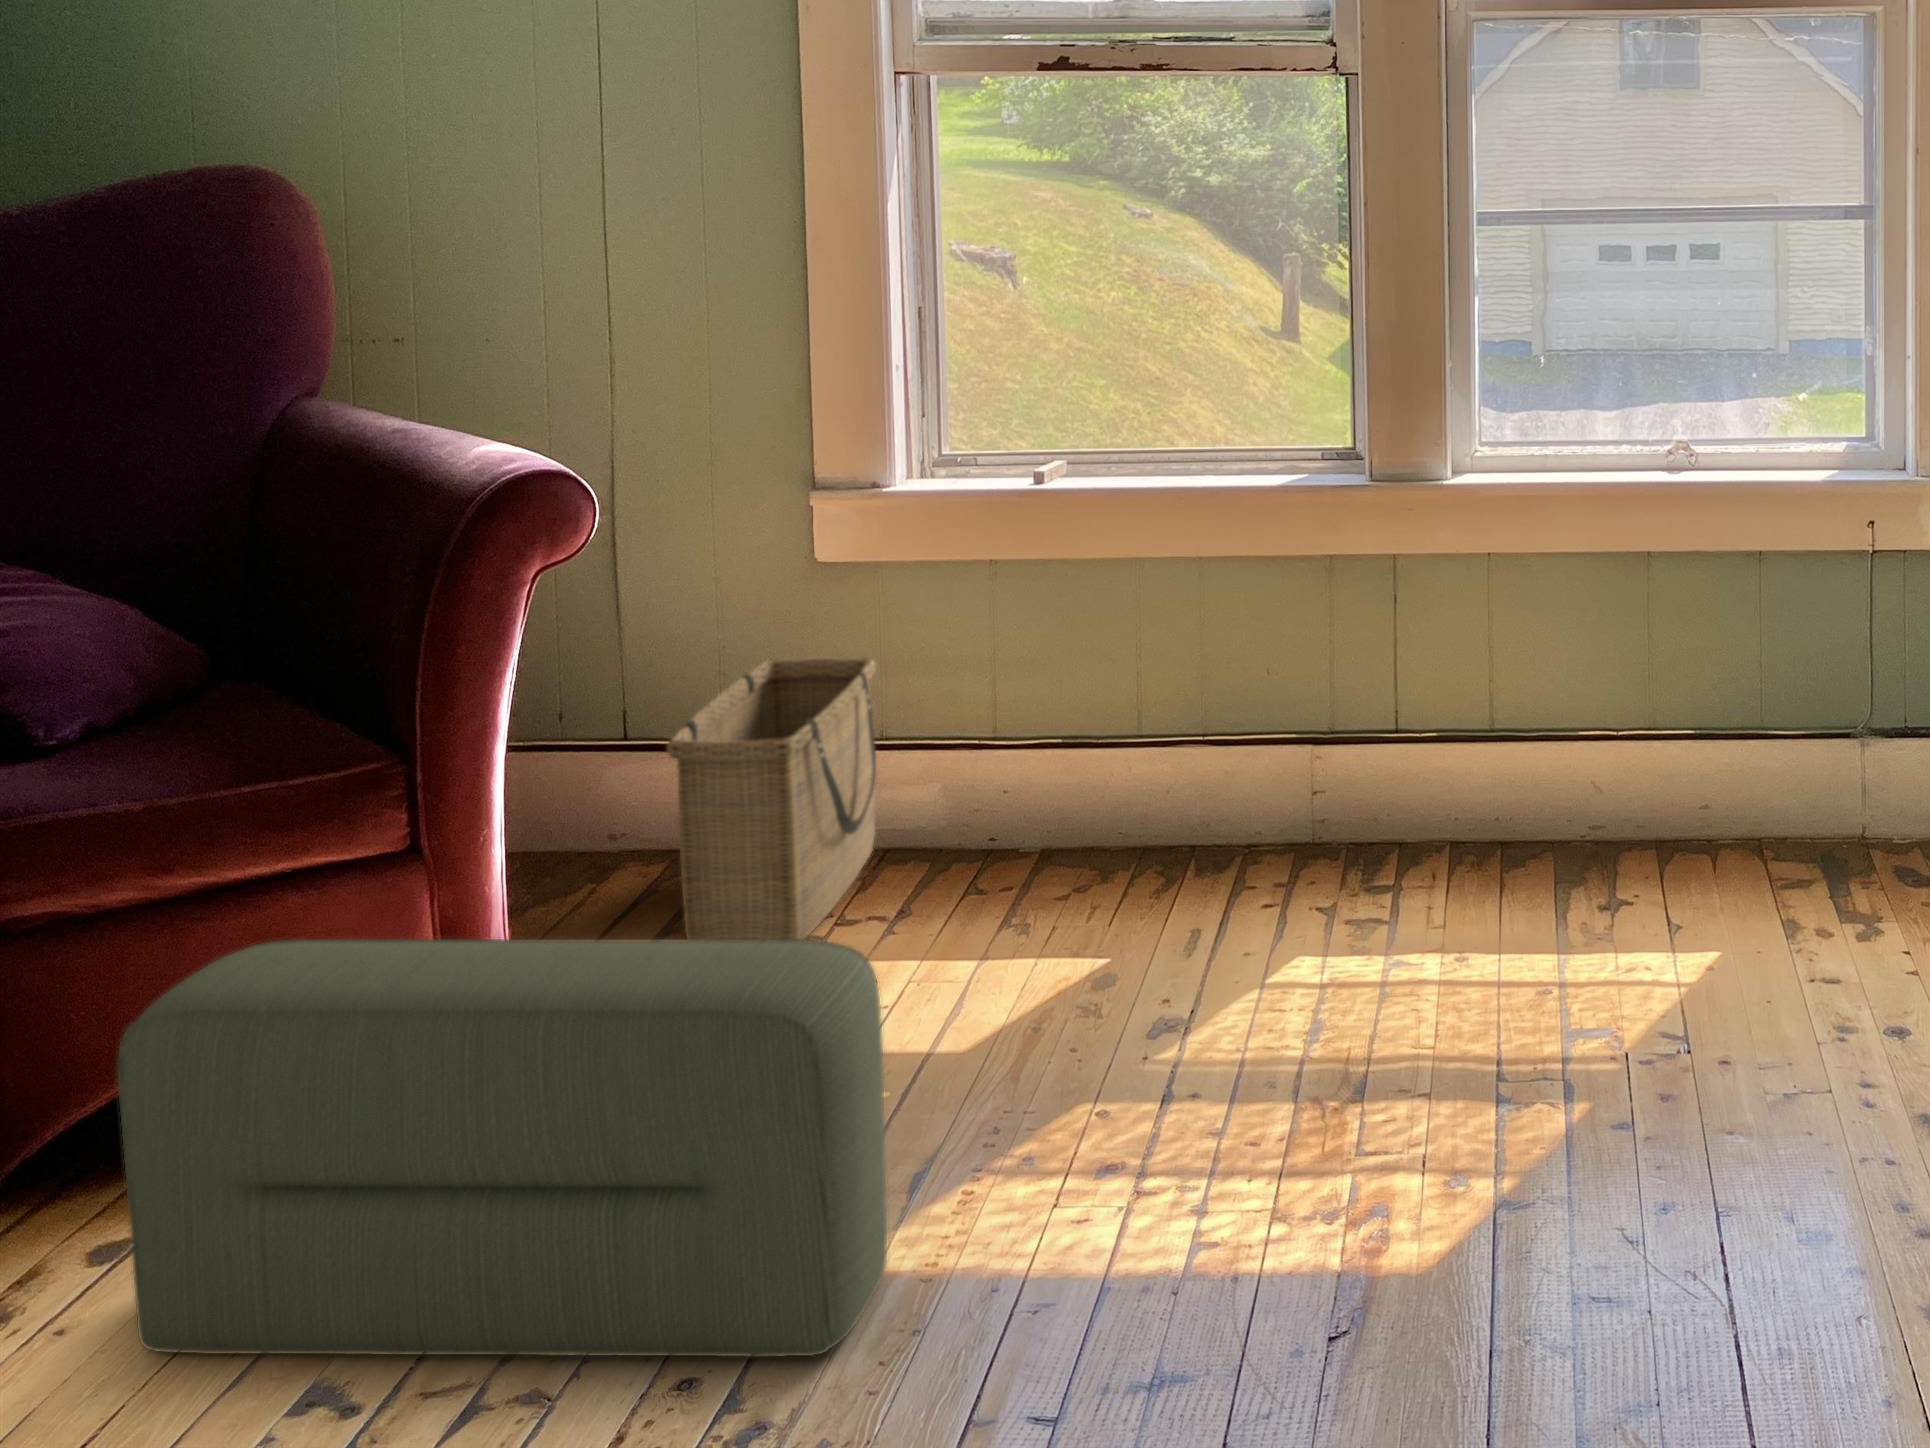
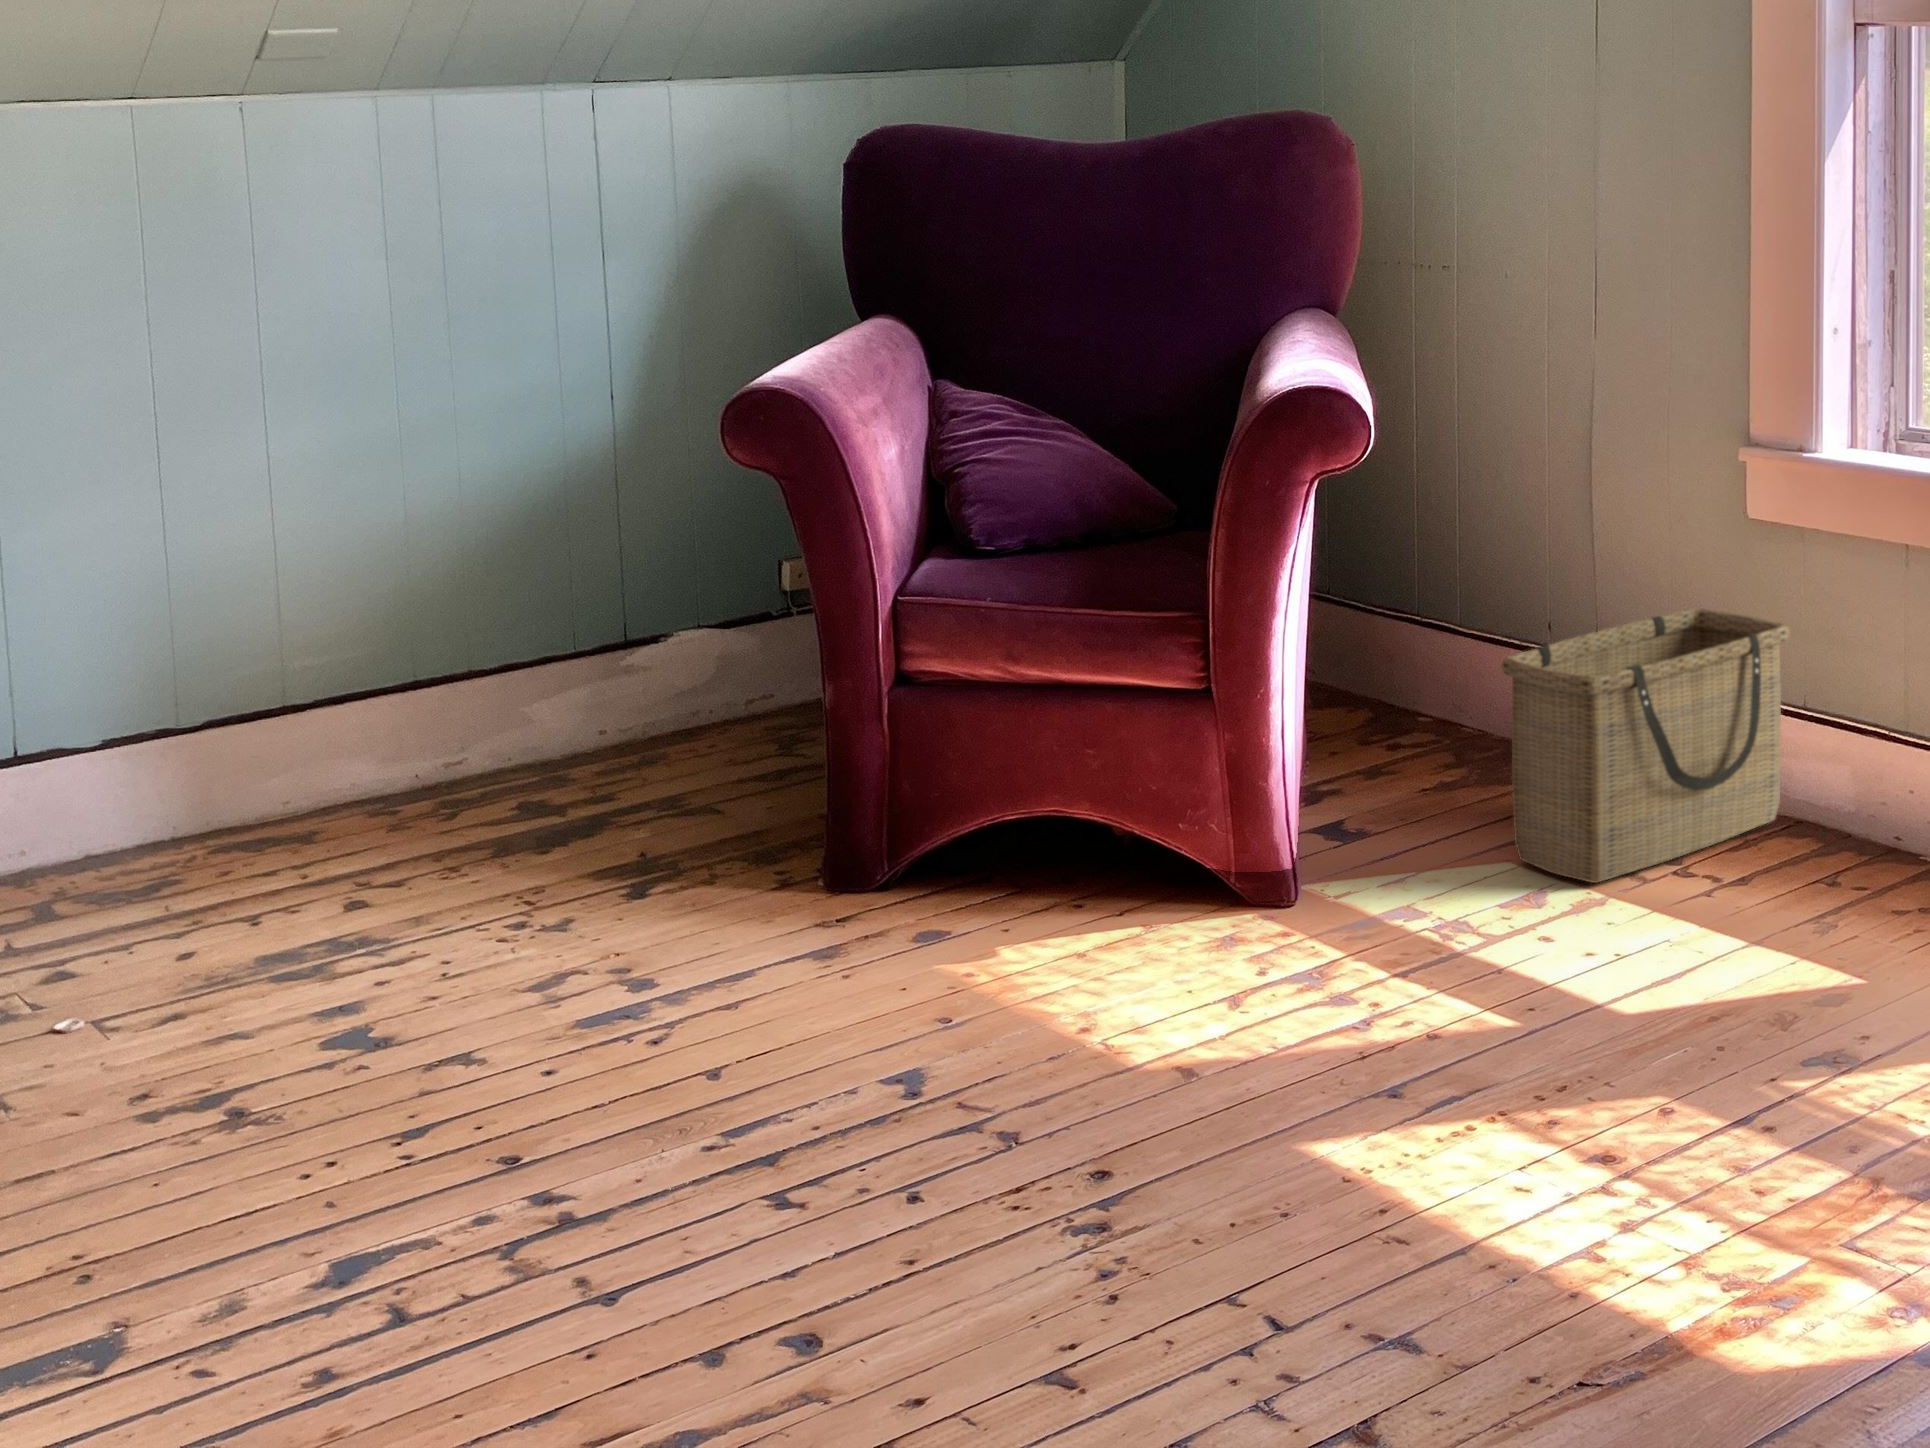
pouf: present [118,939,887,1357] -> none [852,730,1330,1195]

